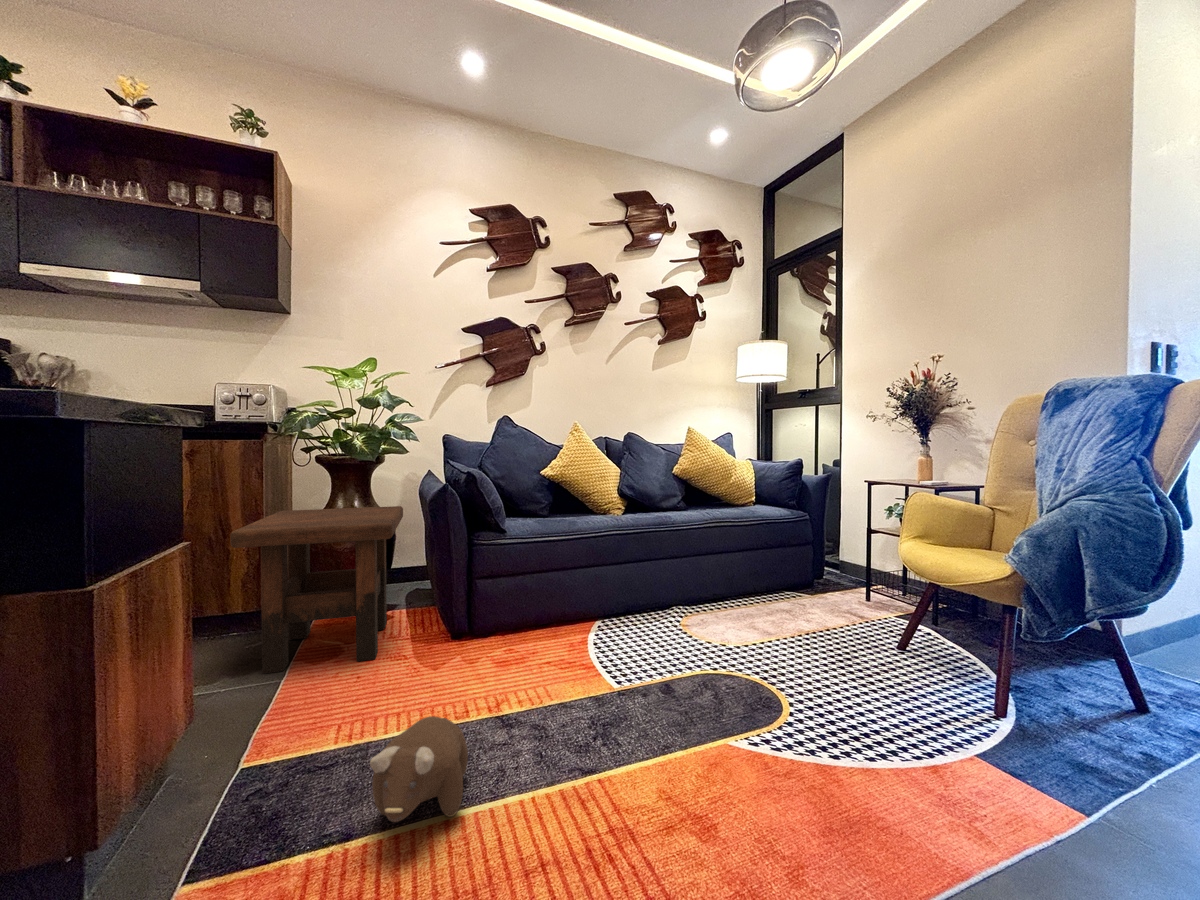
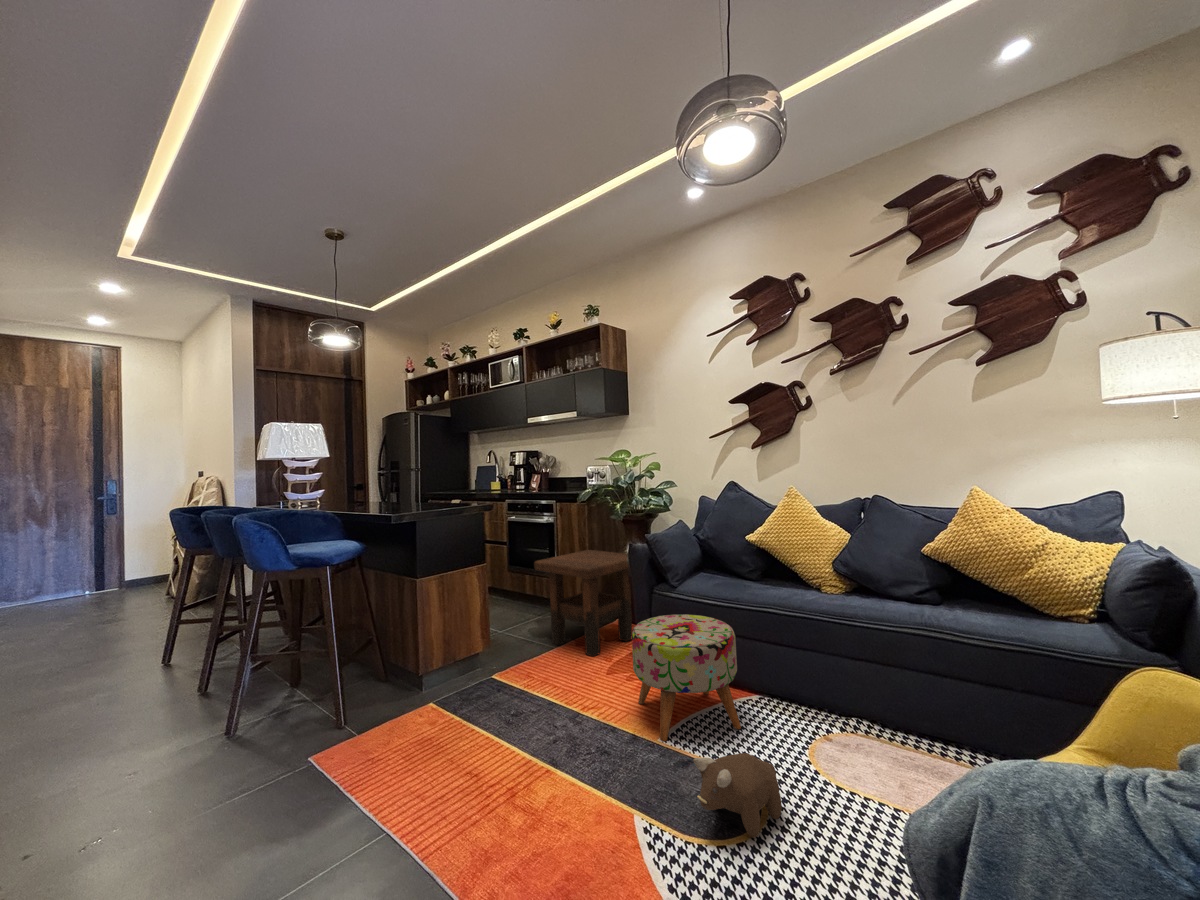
ottoman: none [533,548,651,684] -> present [632,614,741,741]
plush toy: present [370,716,468,822] -> present [694,753,782,838]

